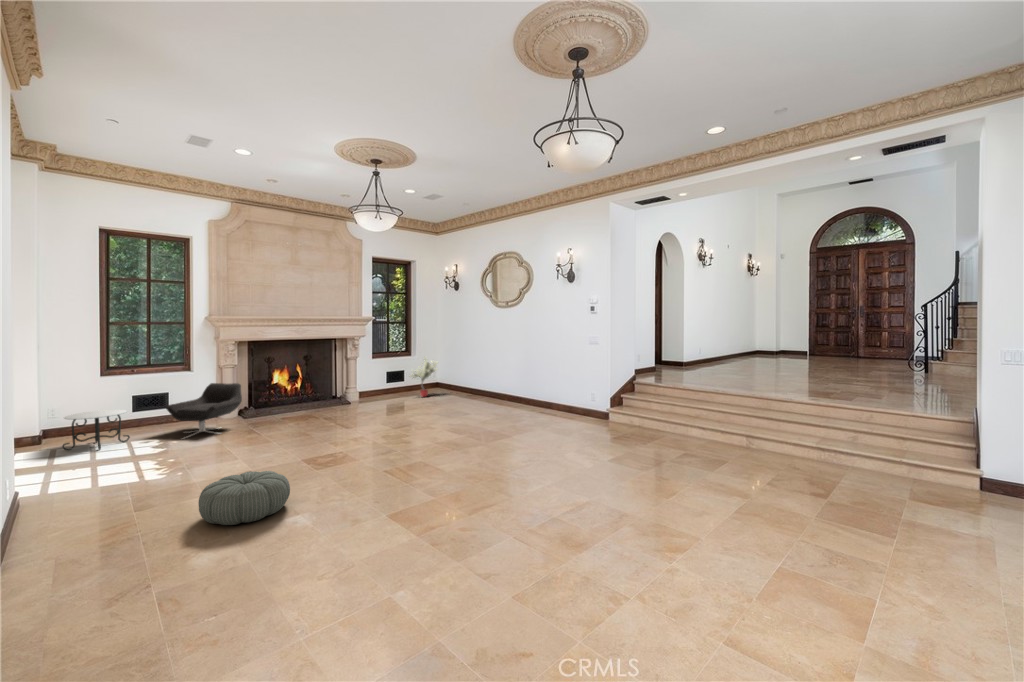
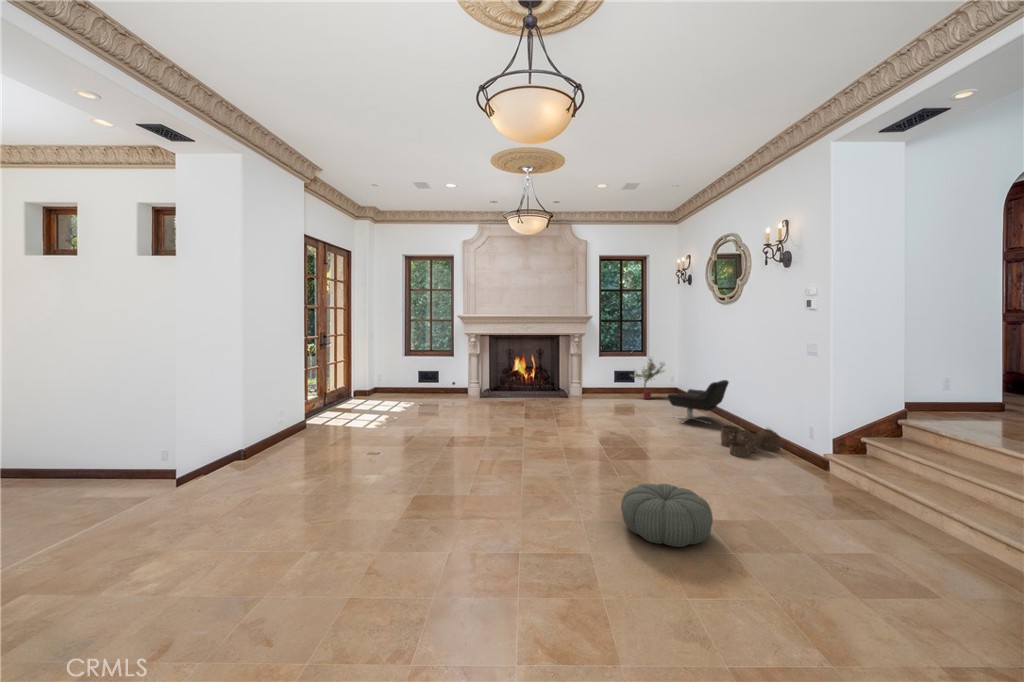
lounge chair: present [166,383,242,439] -> present [668,380,729,423]
woven basket: none [534,399,570,423] -> present [721,425,781,457]
side table: present [62,410,130,450] -> none [380,377,412,402]
pouf: present [198,471,290,525] -> present [621,484,713,547]

